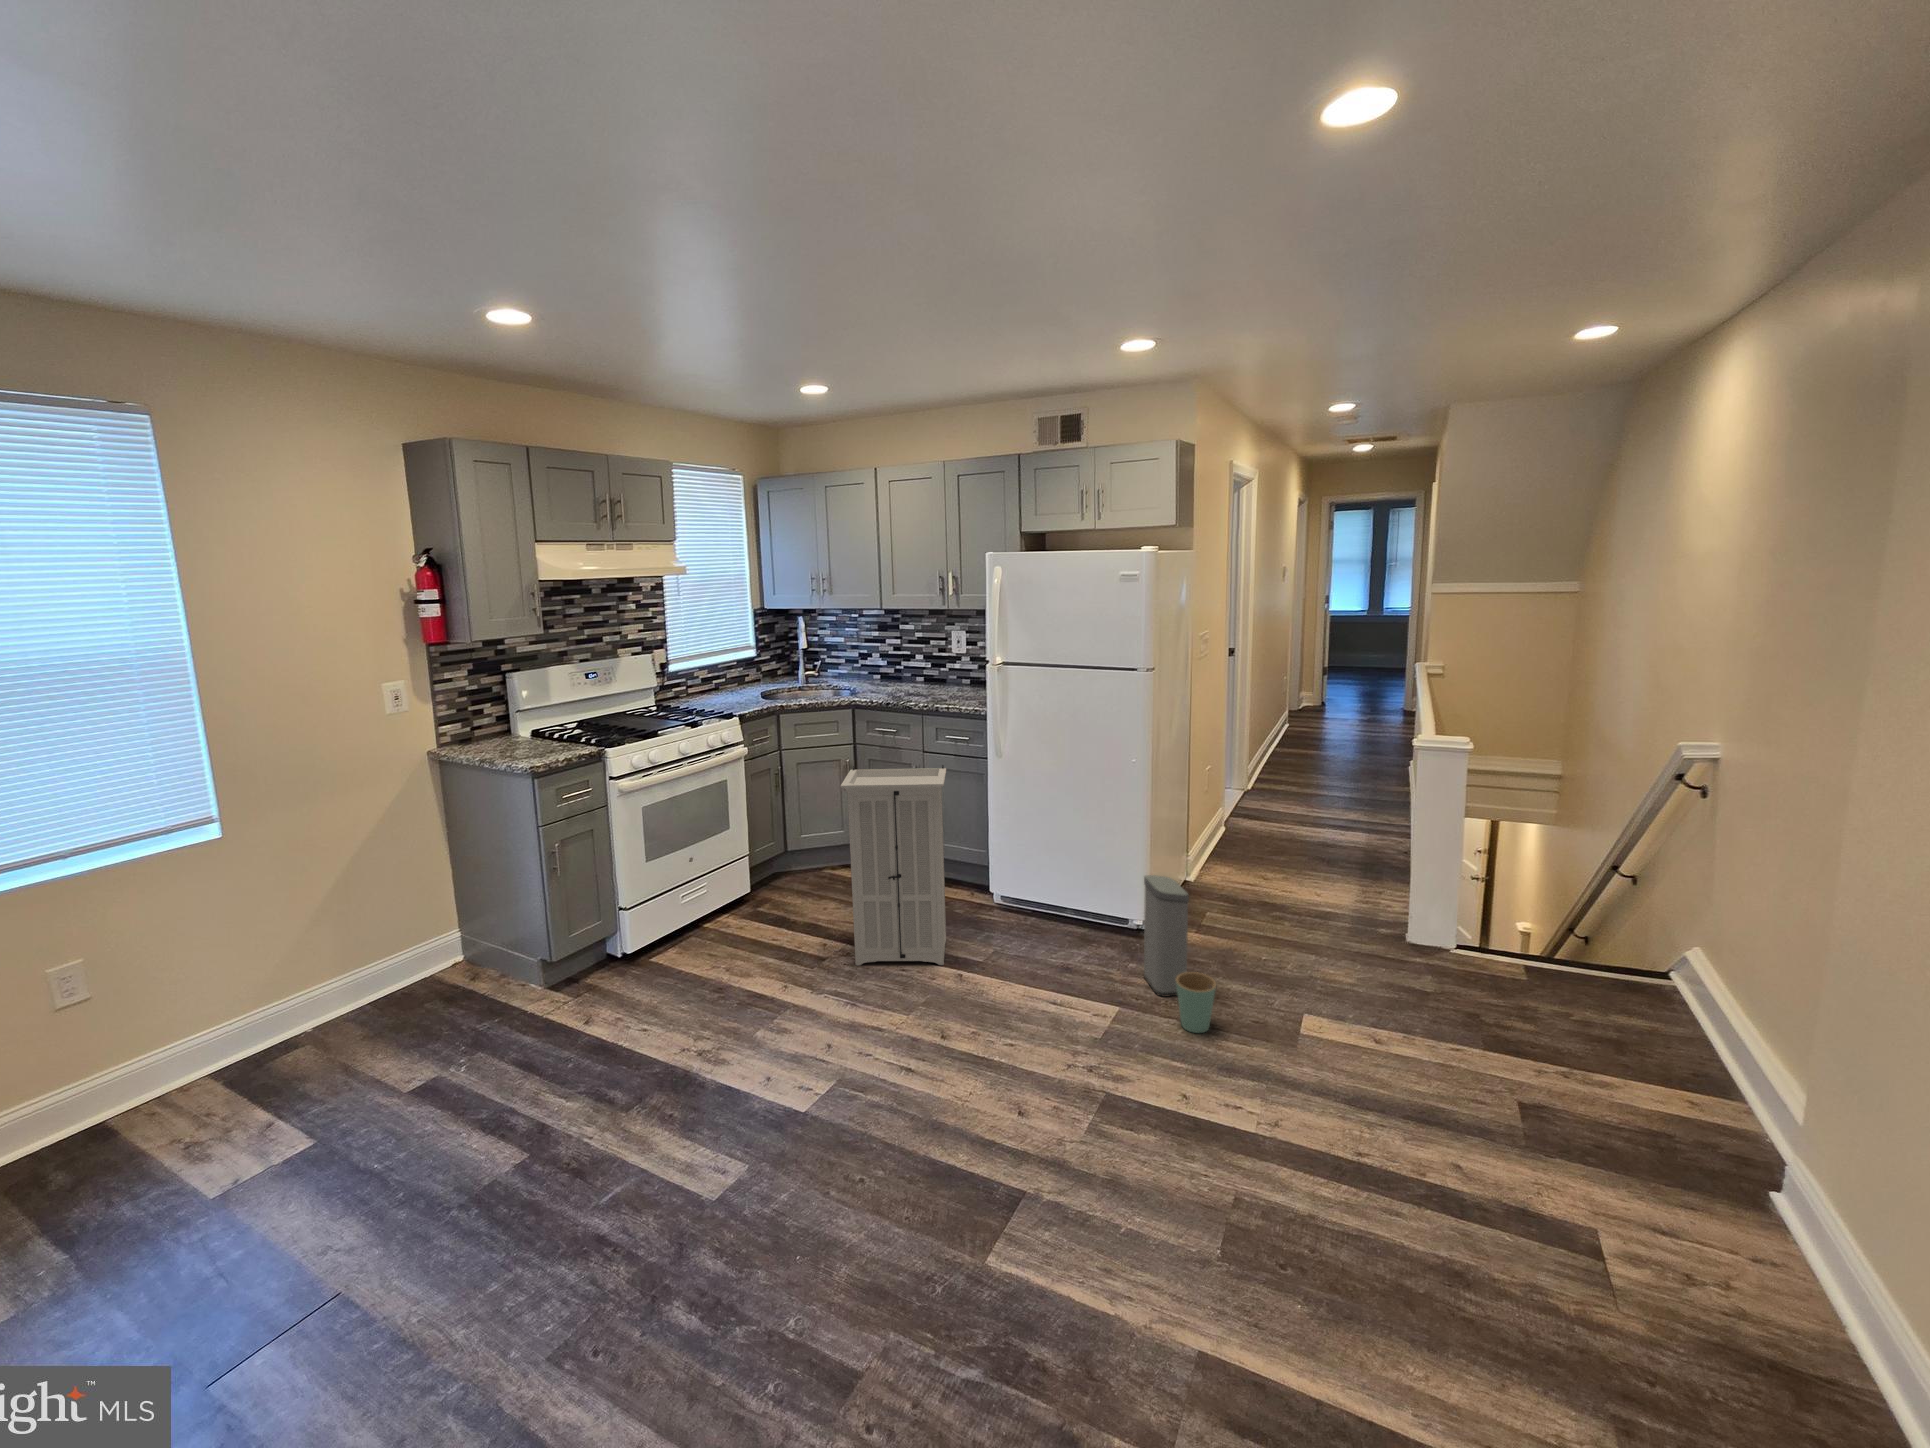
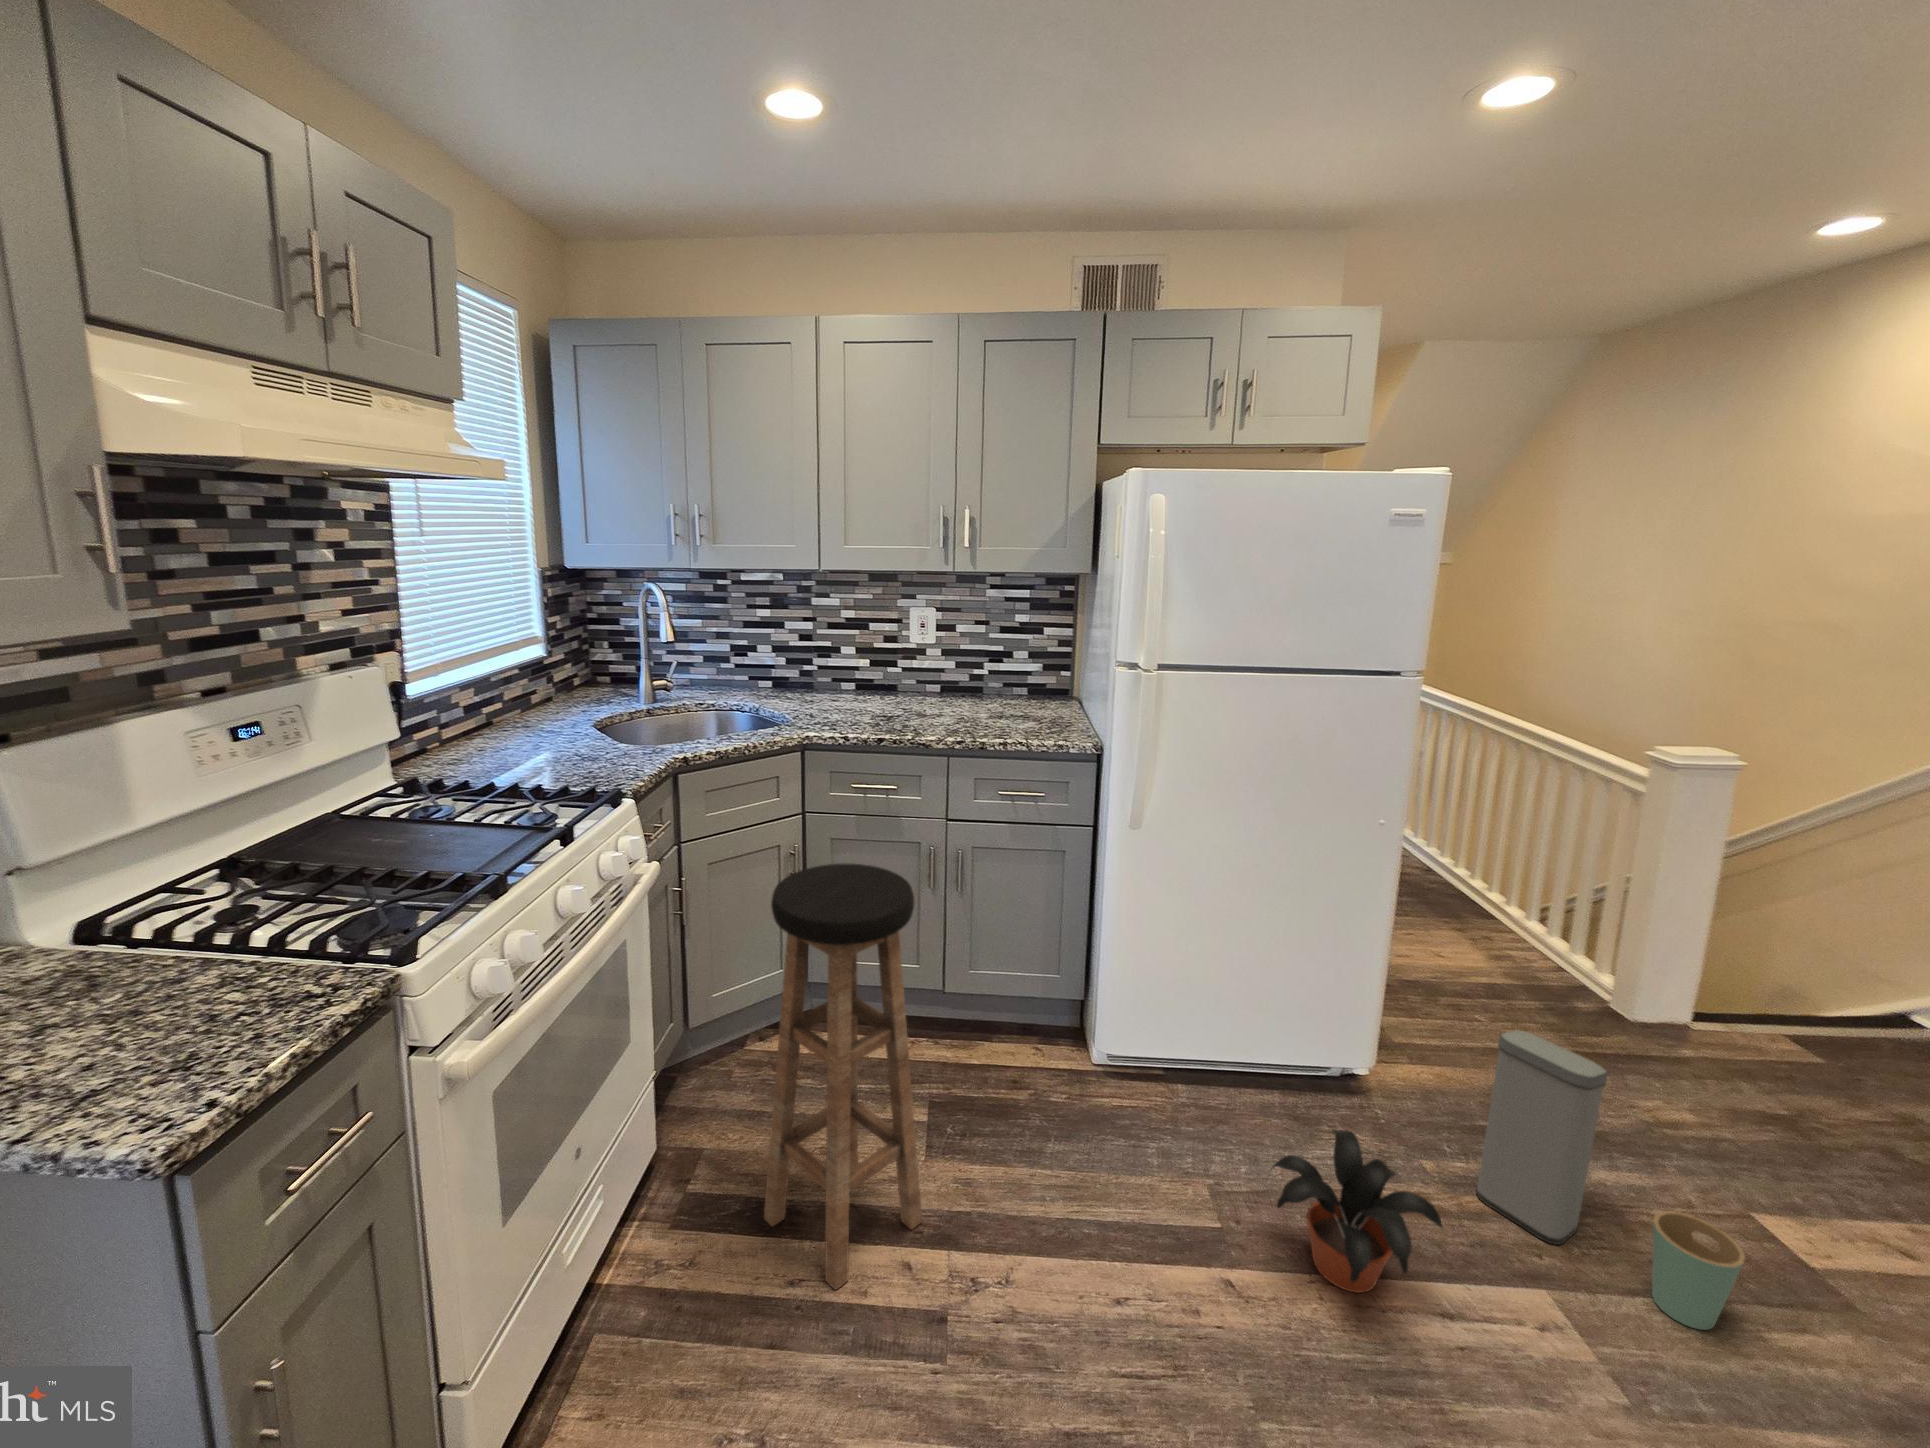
bar stool: none [771,751,847,943] -> present [764,864,922,1289]
storage cabinet: present [841,765,946,965] -> none [972,877,1221,1327]
potted plant: none [985,912,1066,988] -> present [1271,1129,1442,1293]

